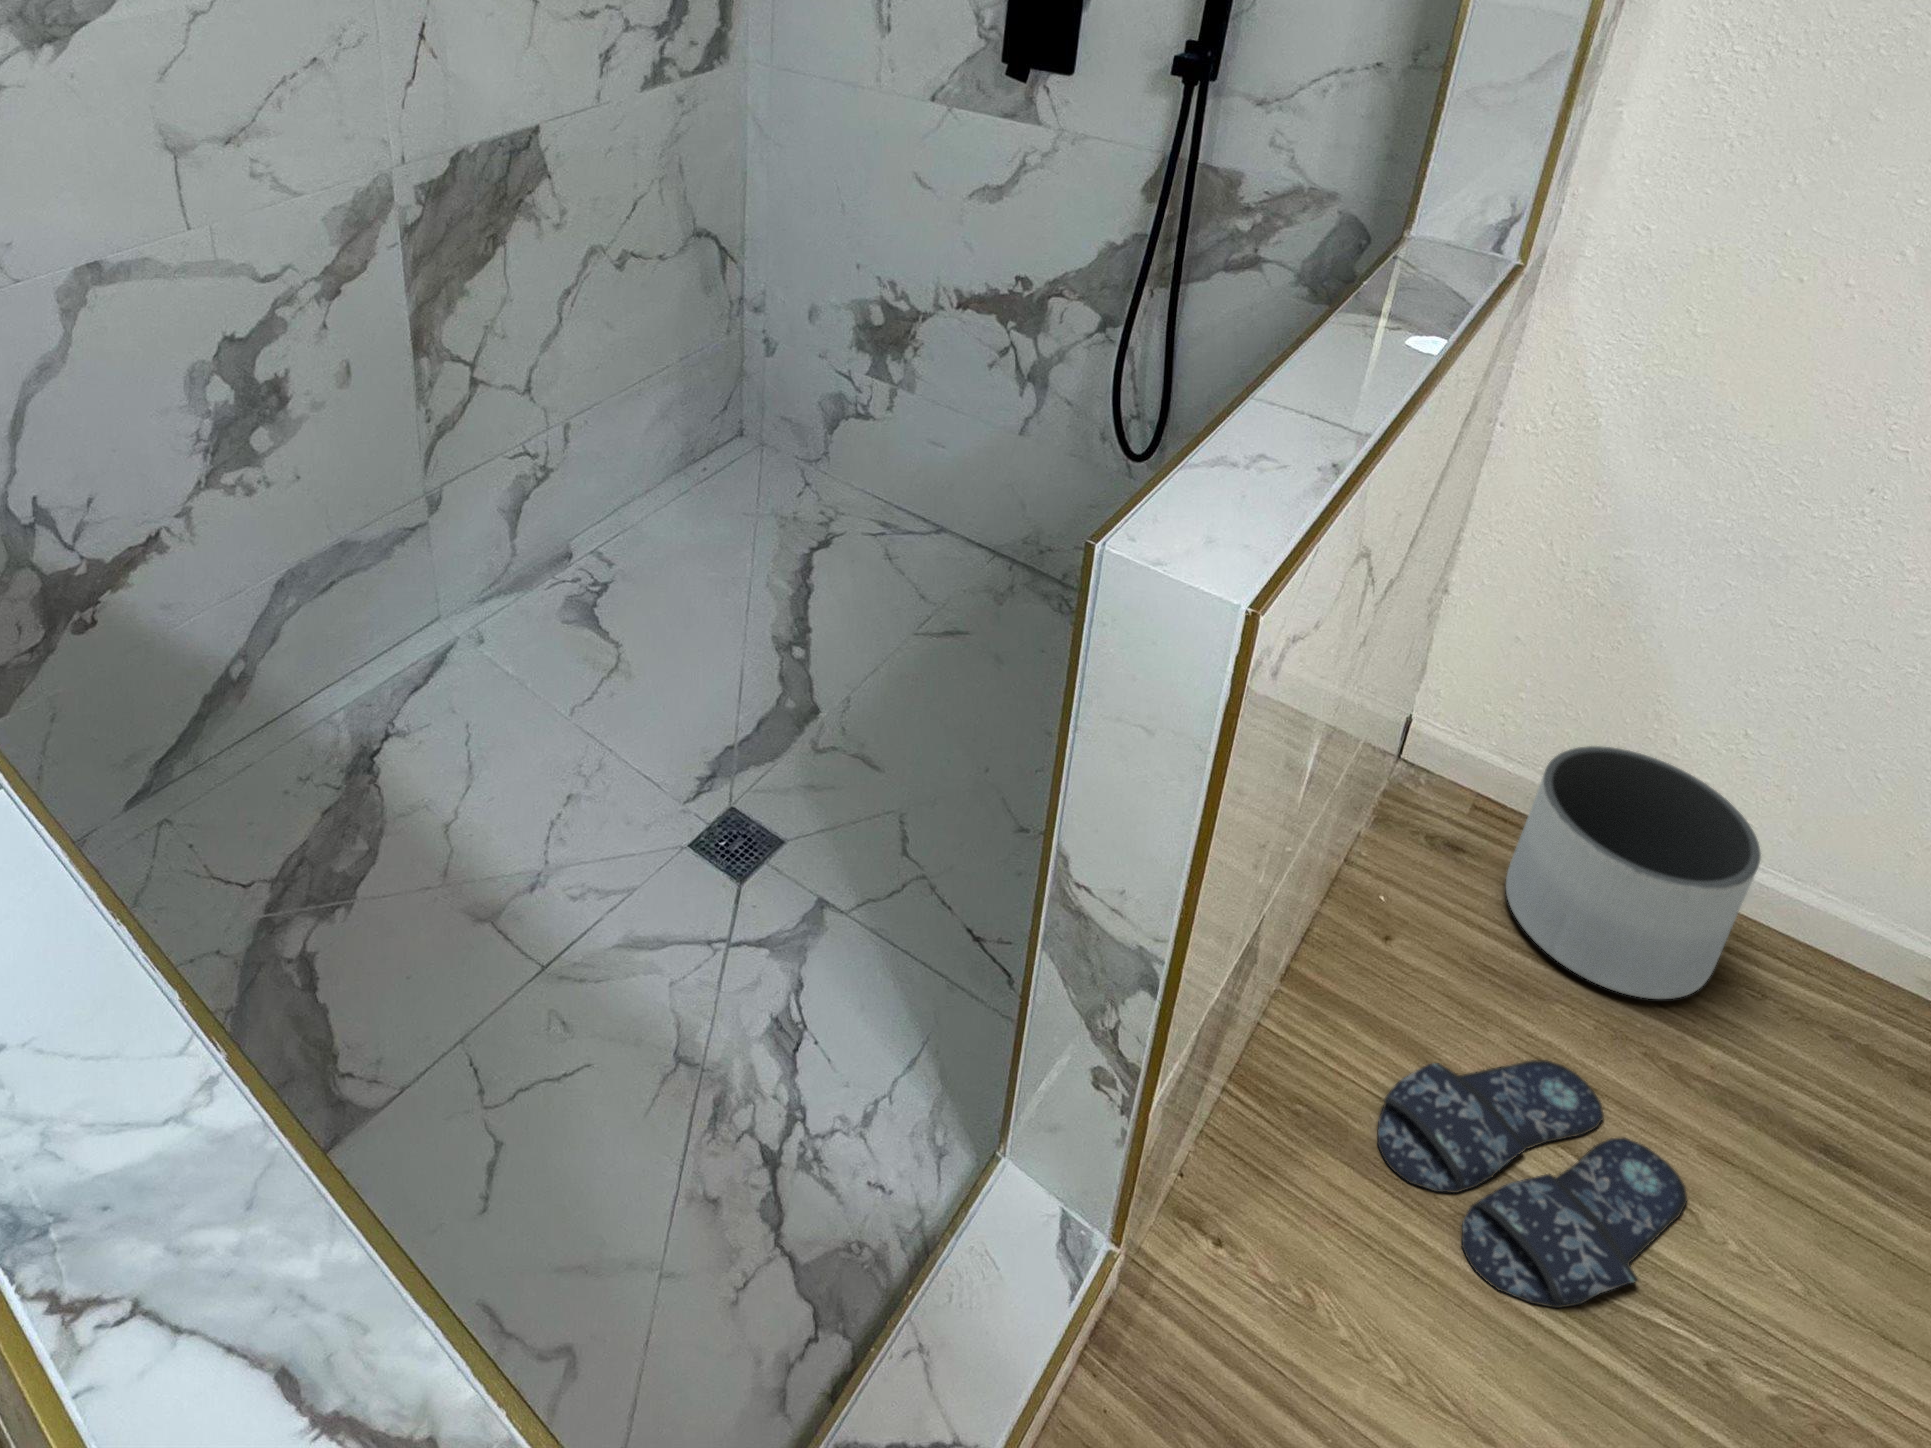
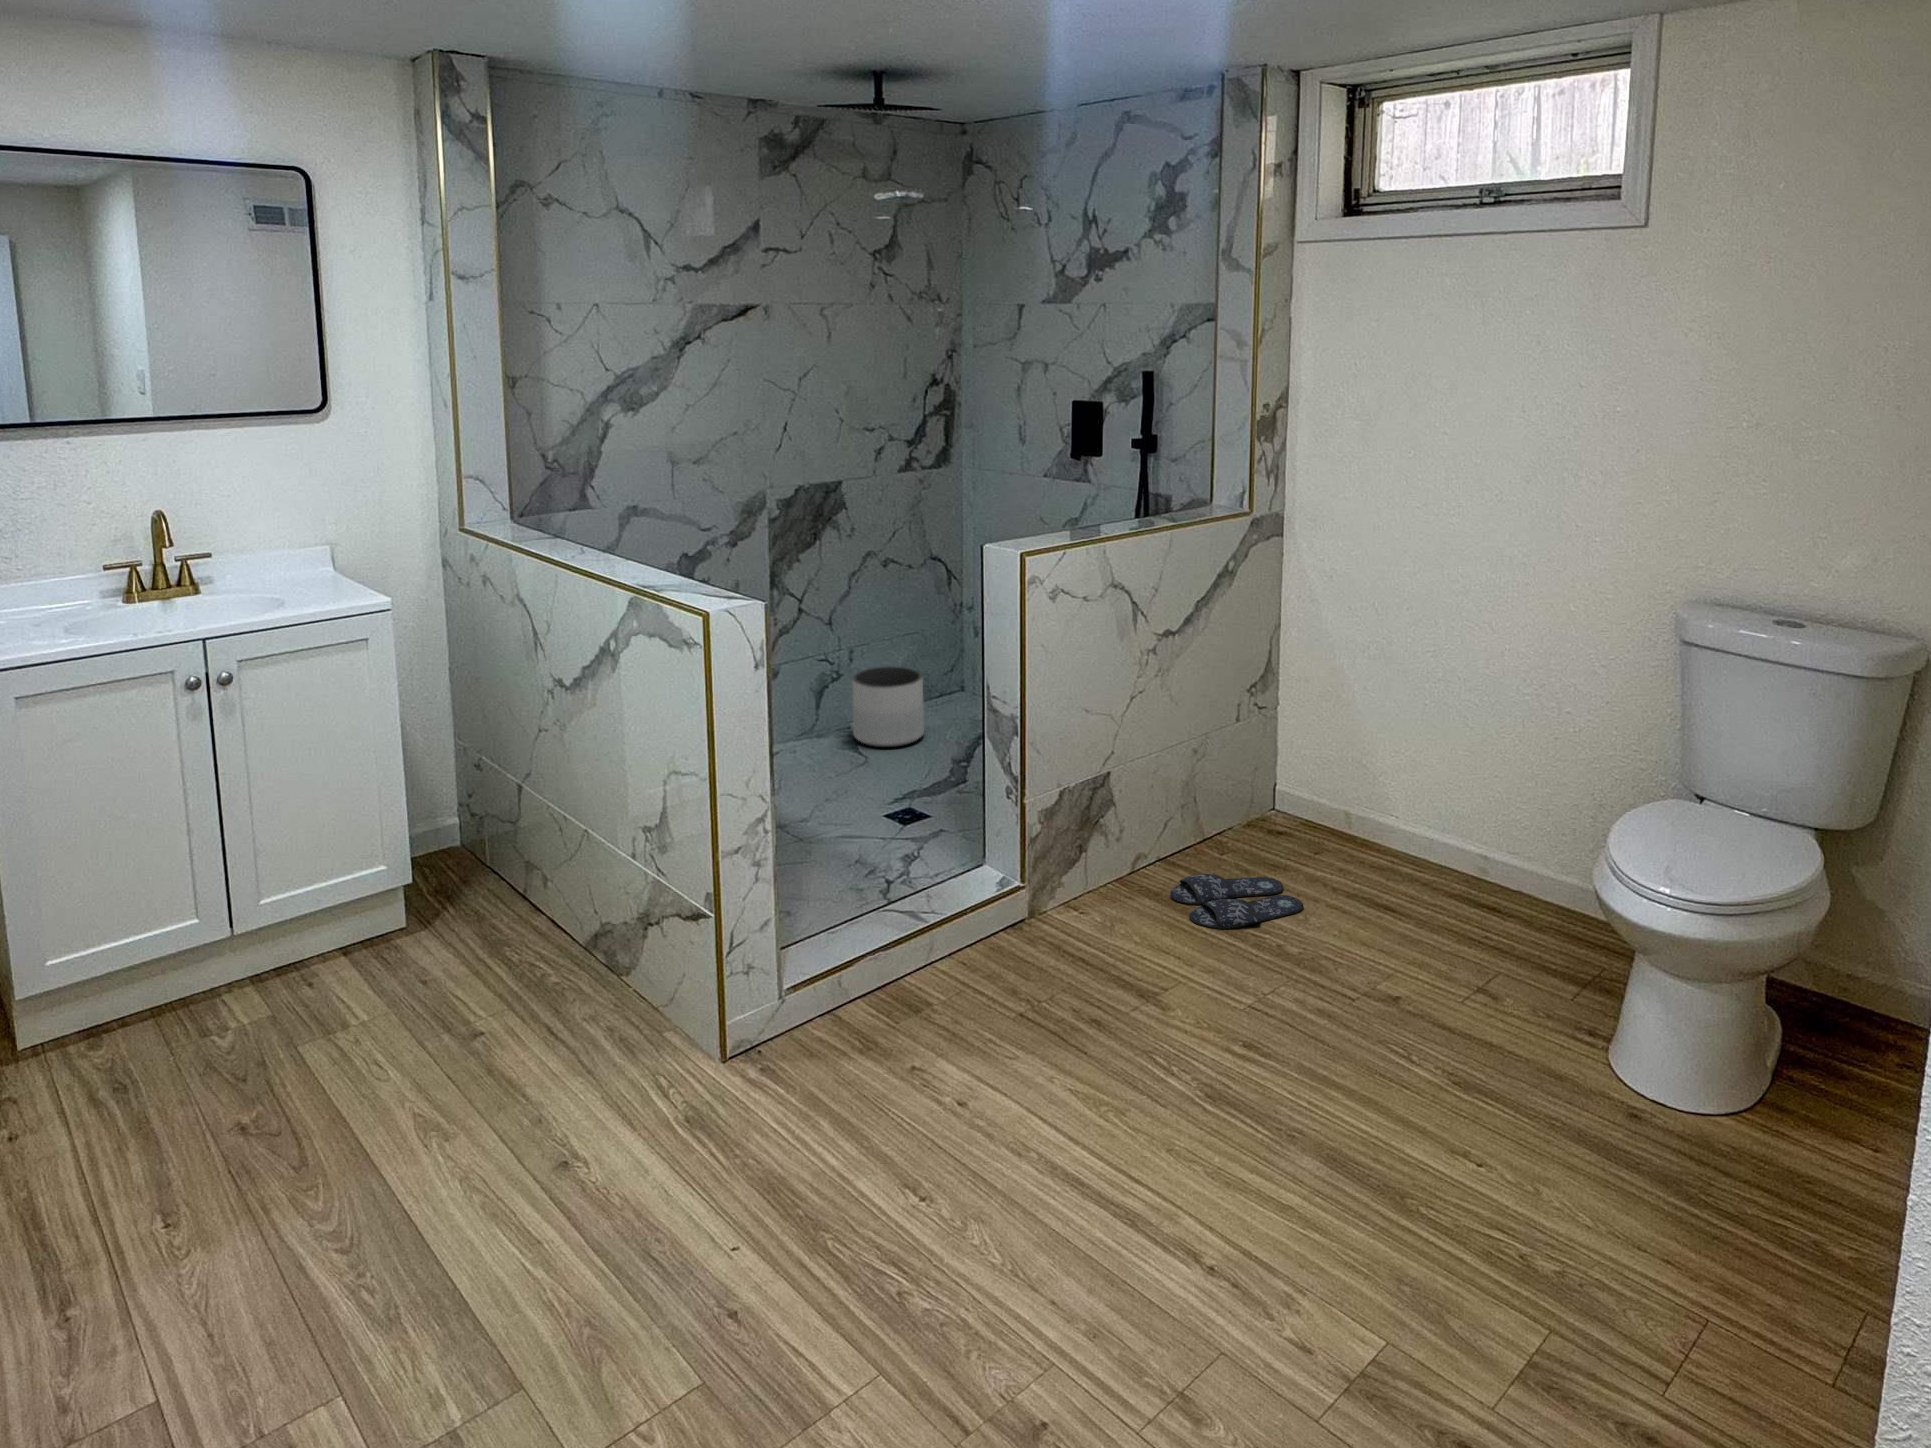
planter: present [1506,746,1761,999] -> present [852,666,924,747]

